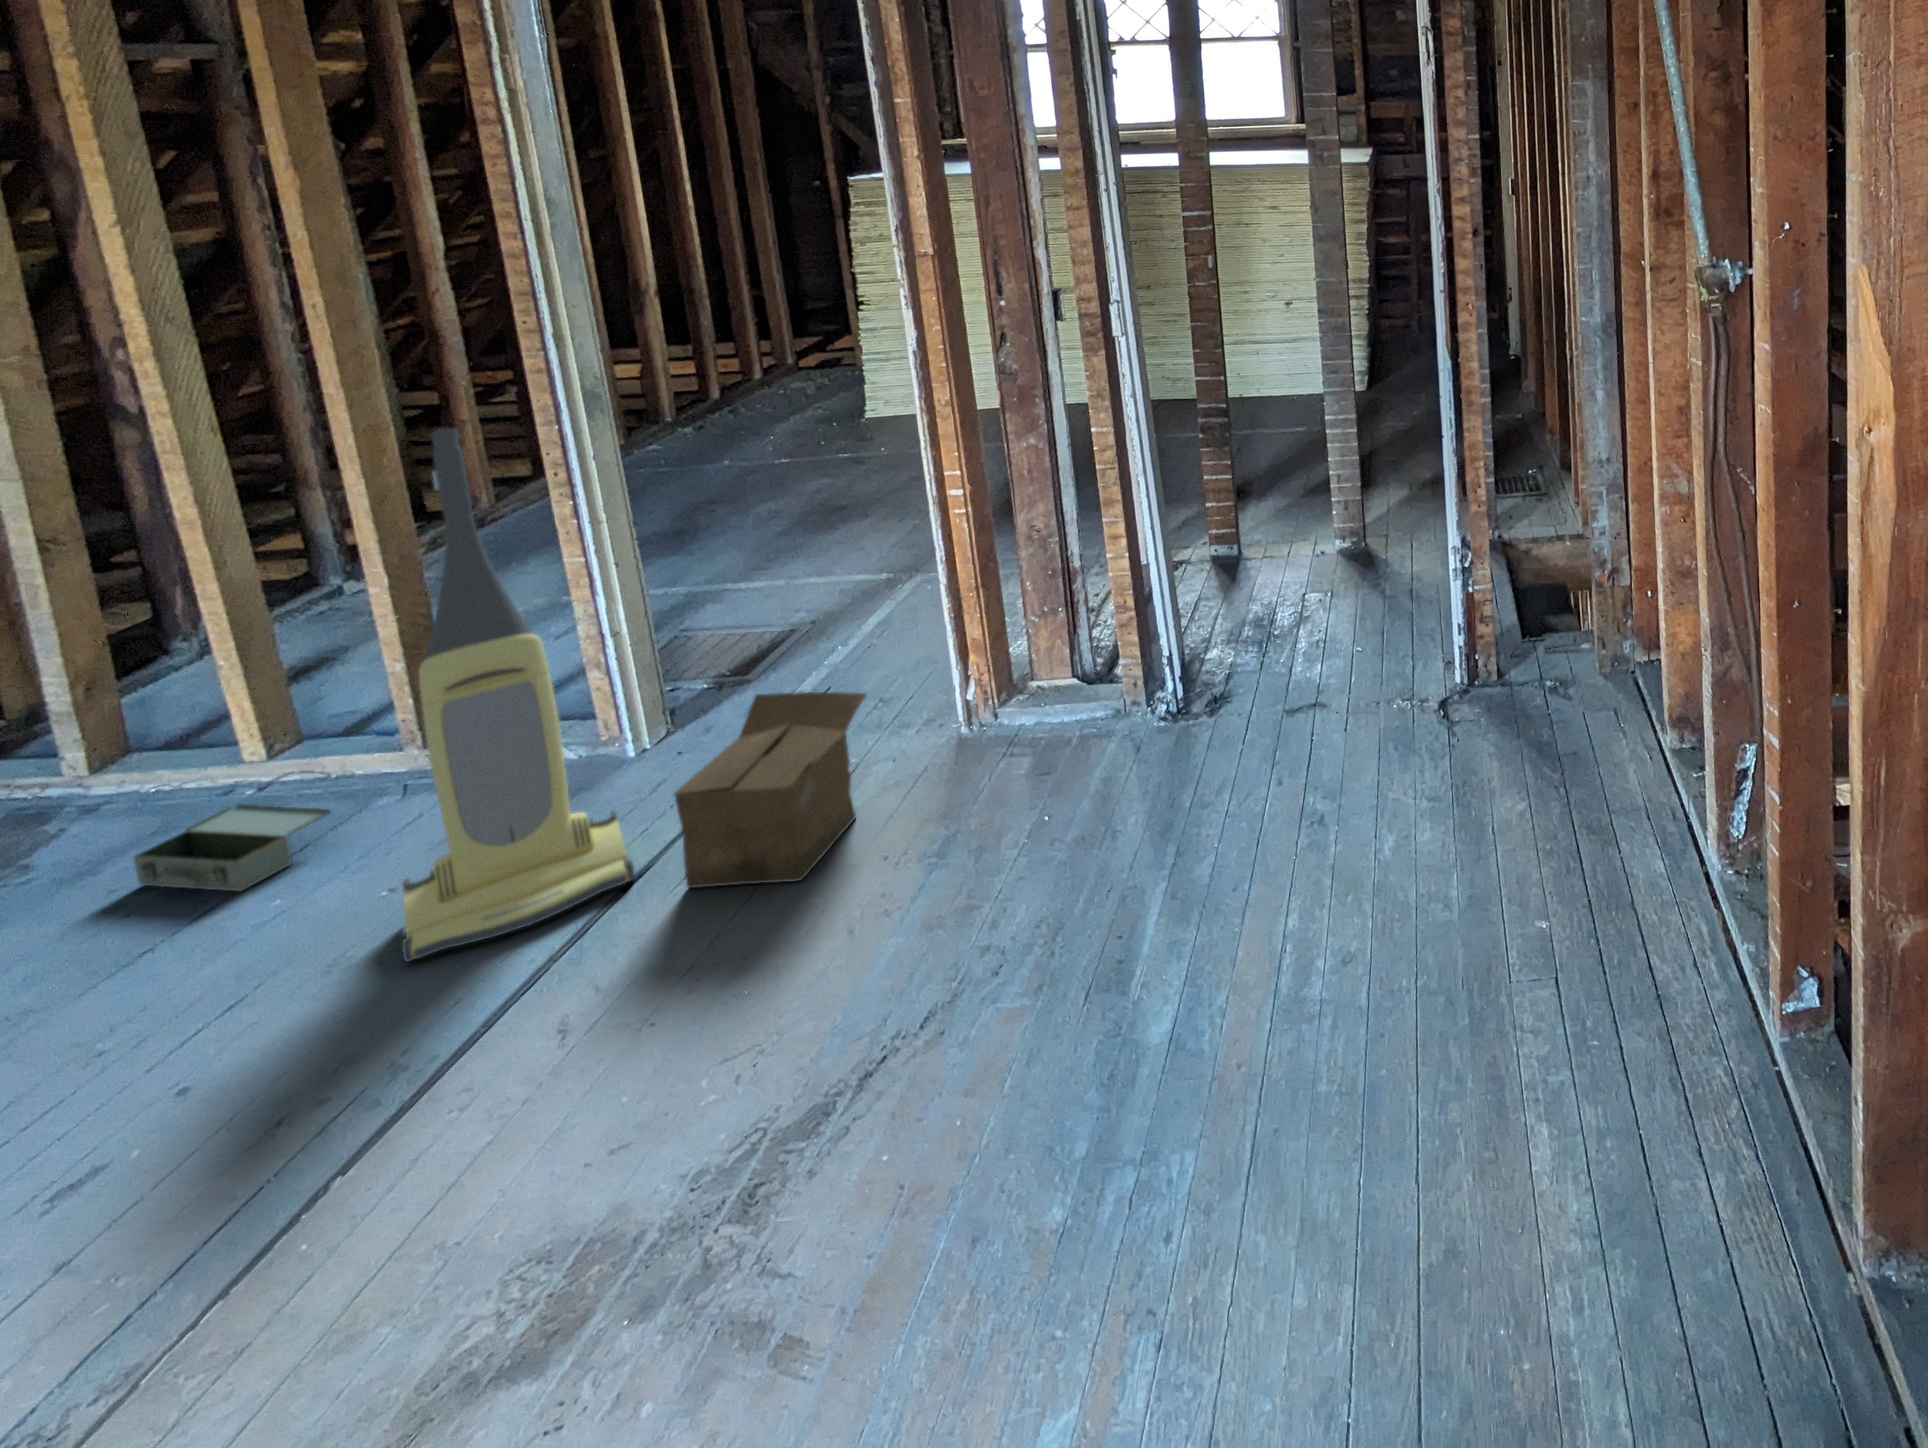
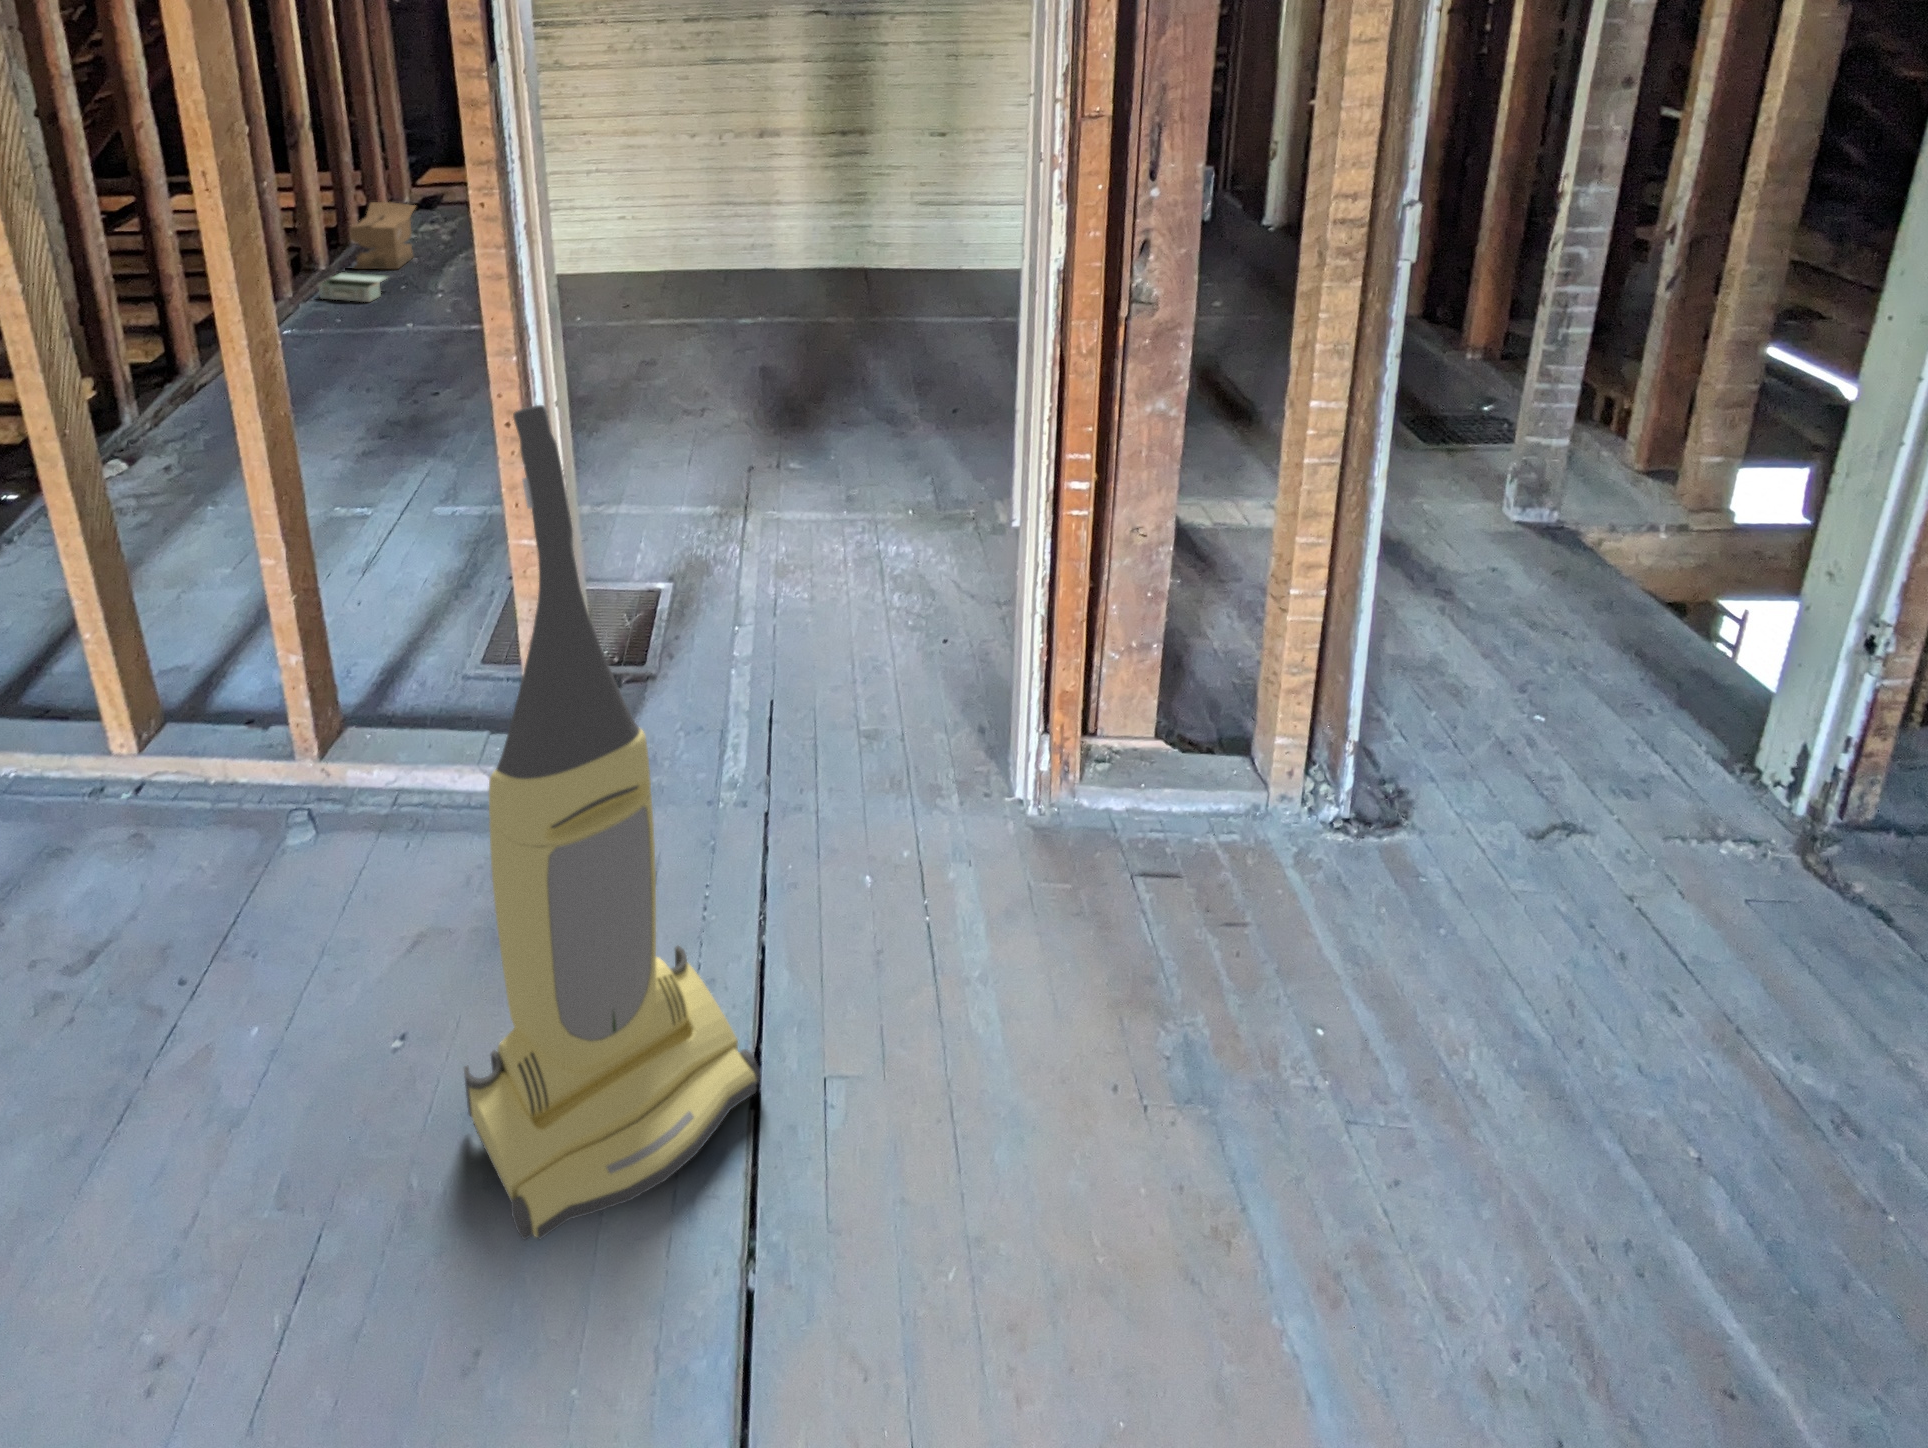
cardboard box: present [674,692,866,888] -> present [350,202,415,269]
toolbox: present [134,804,331,891] -> present [319,272,389,302]

